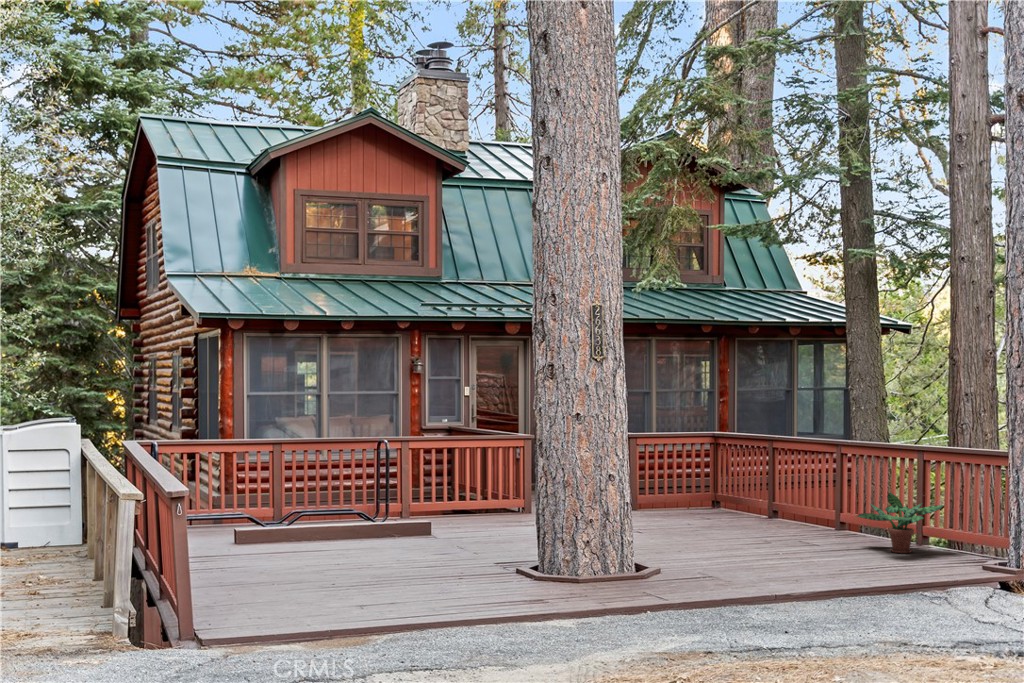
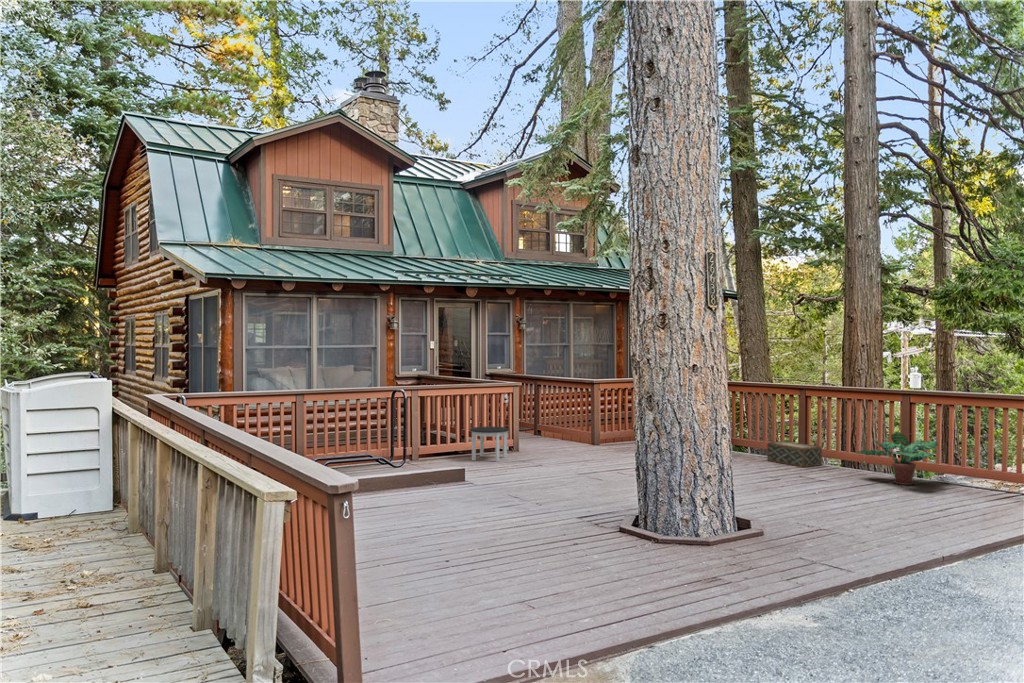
round table: none [462,482,506,520] -> present [470,426,509,462]
woven basket: none [793,506,848,535] -> present [767,441,822,467]

